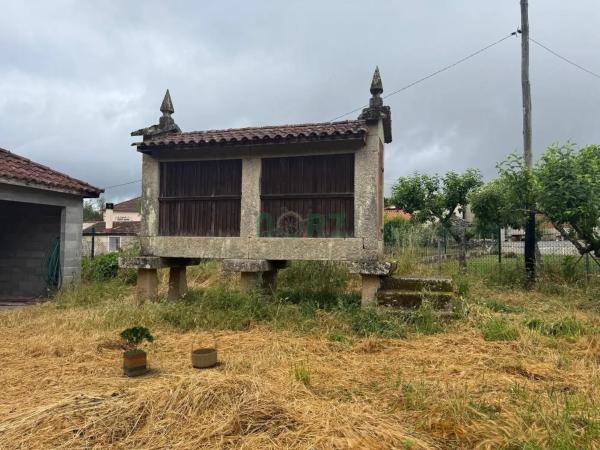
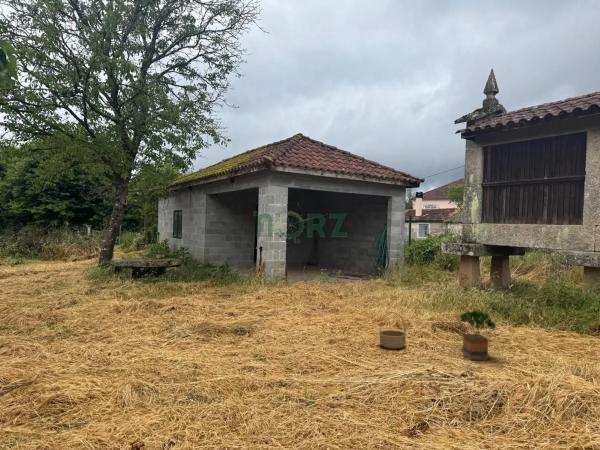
basket: present [191,329,218,368] -> present [379,312,406,349]

